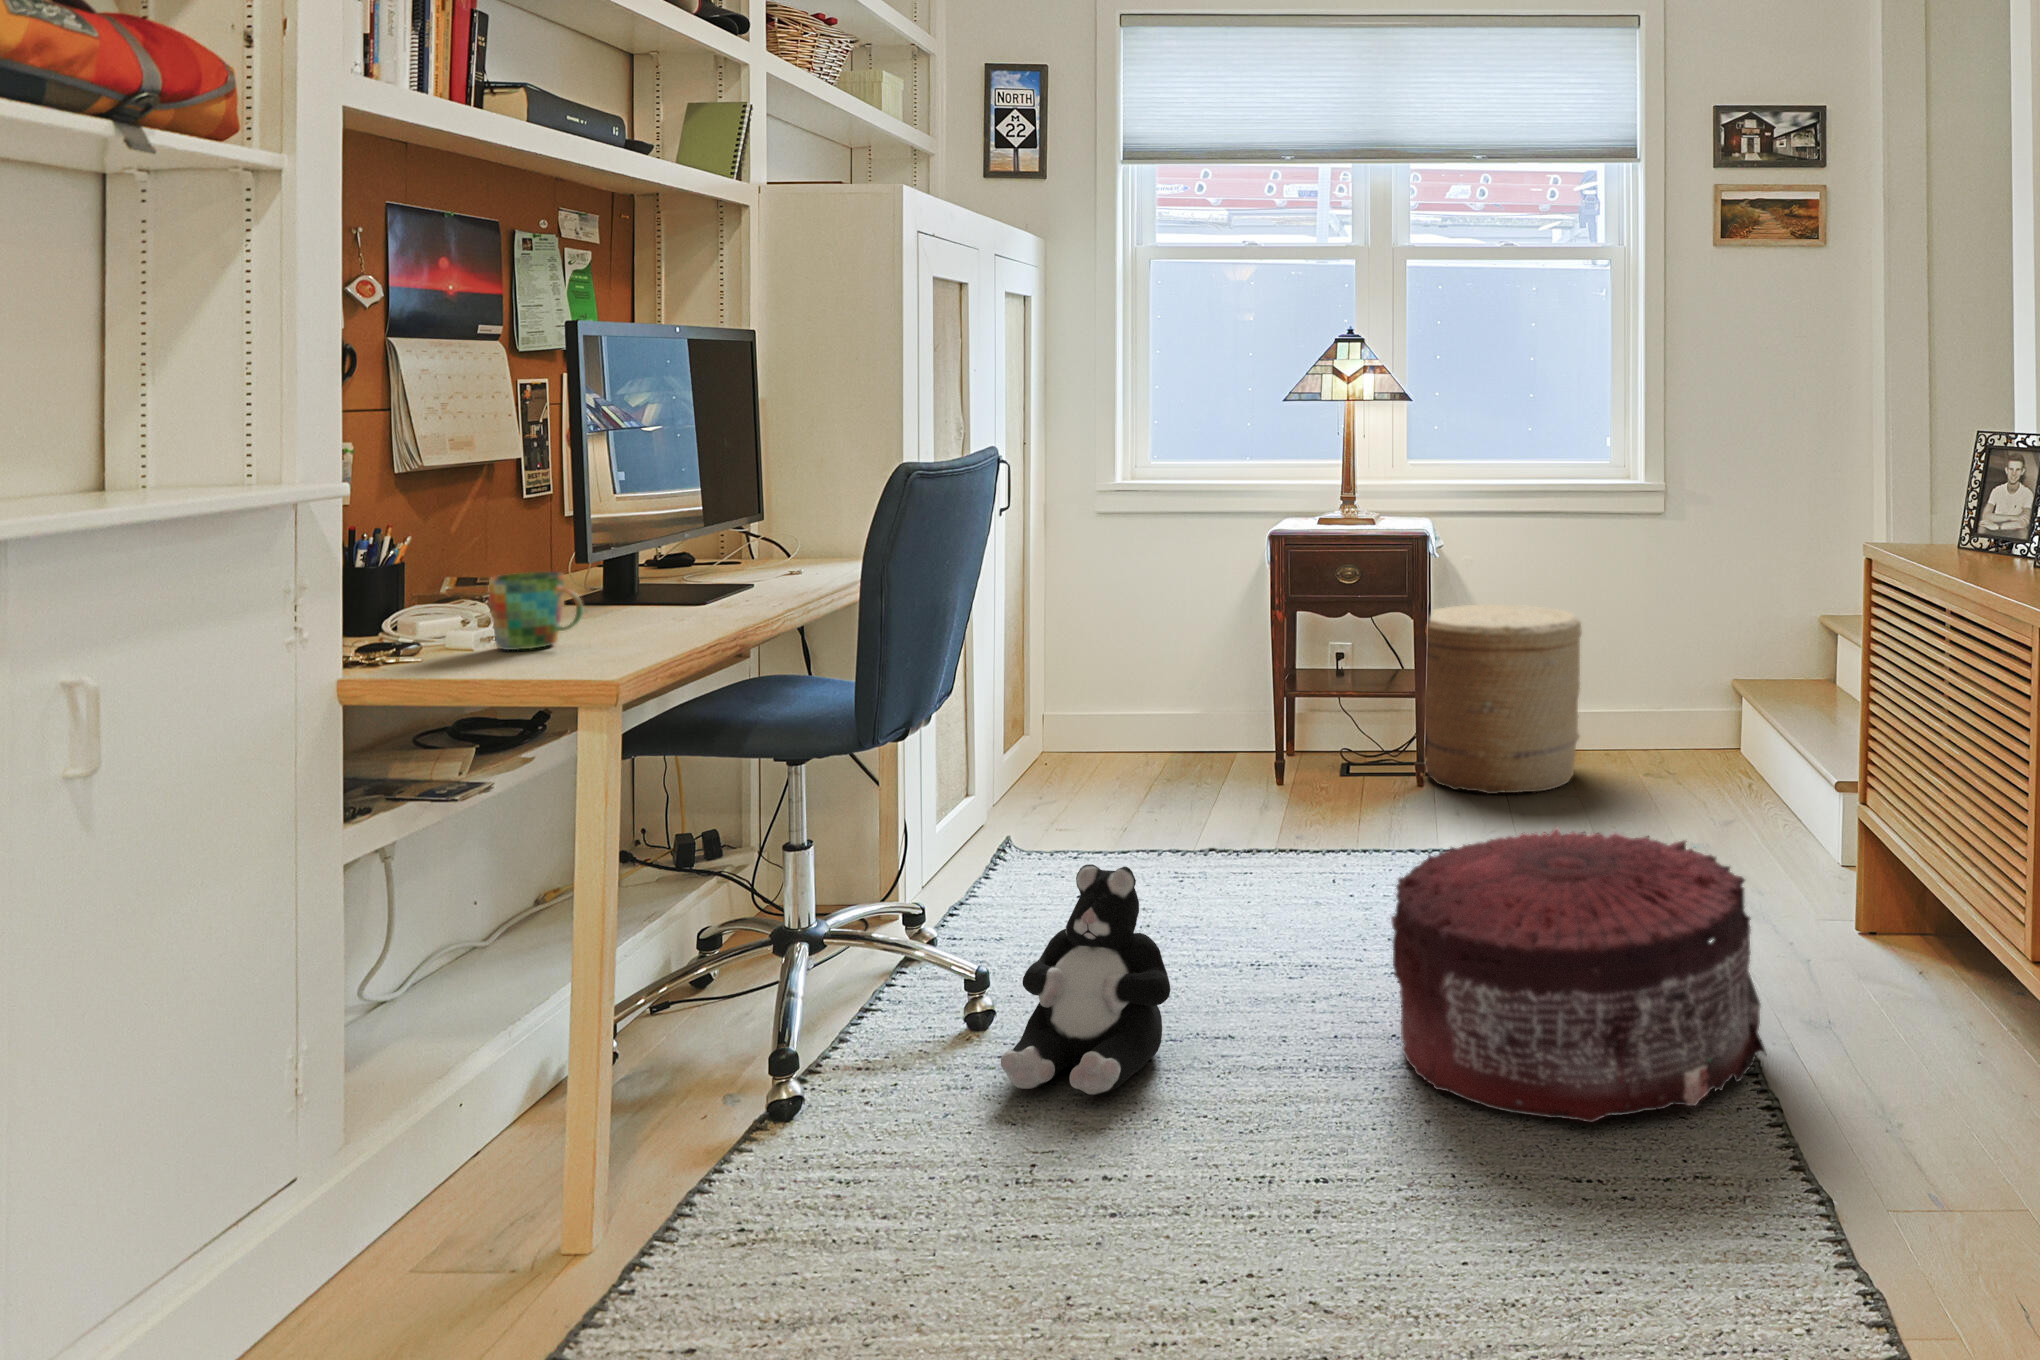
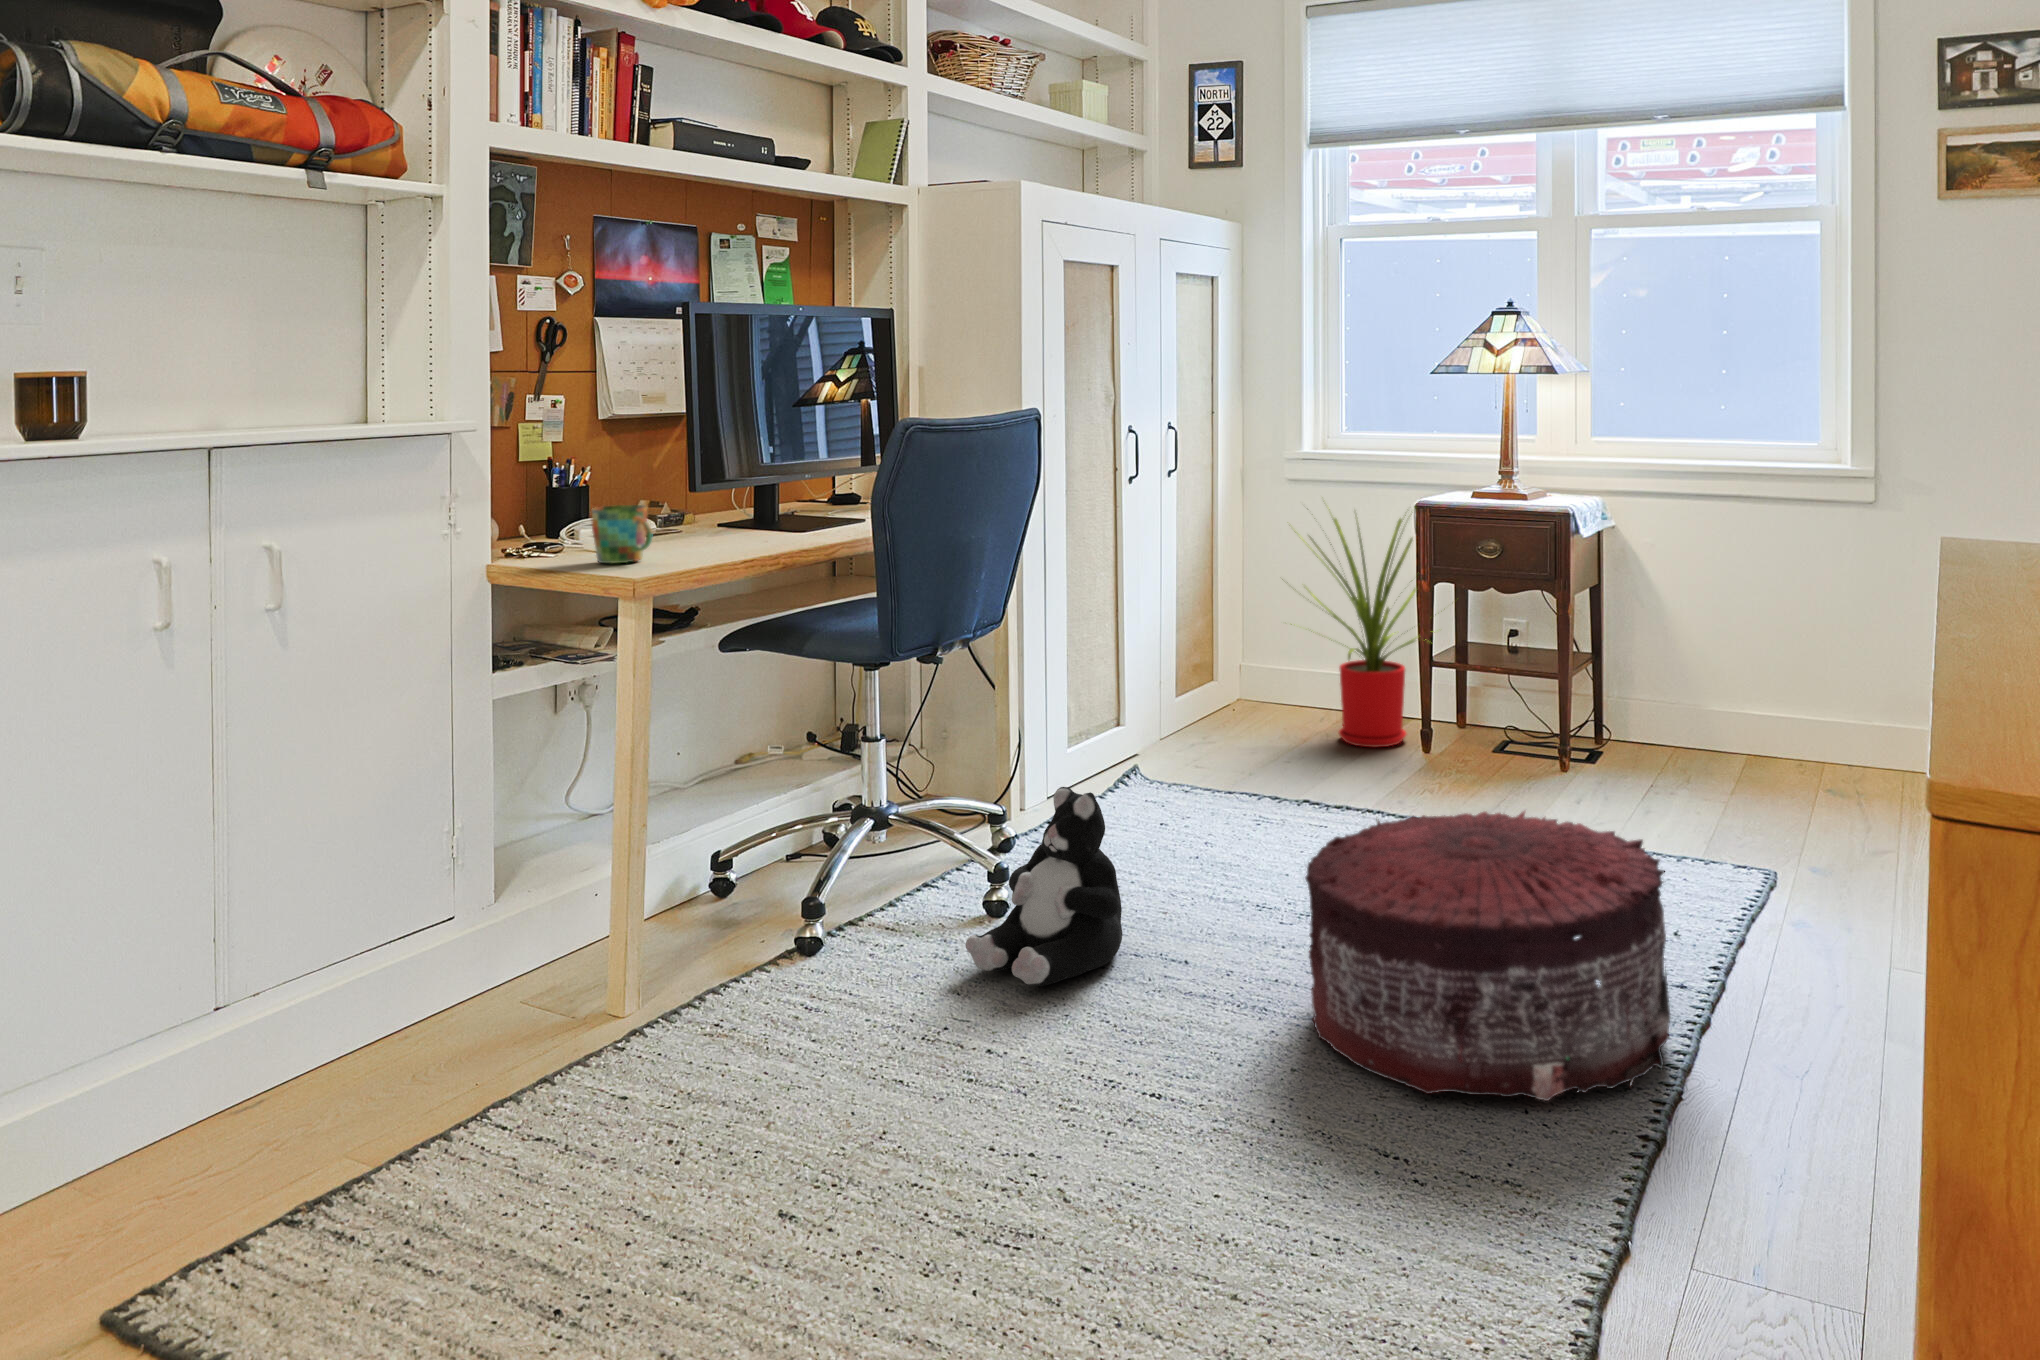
house plant: none [1118,528,1306,788] -> present [1282,507,1442,747]
woven basket: present [1423,604,1581,794] -> none [1569,587,1751,788]

